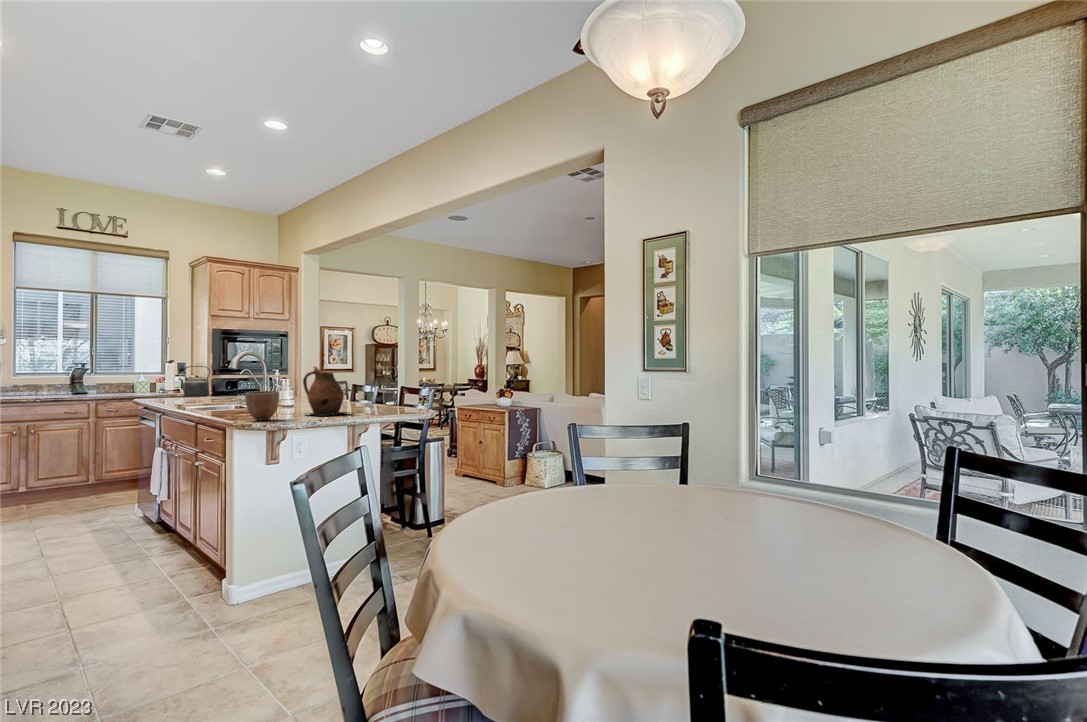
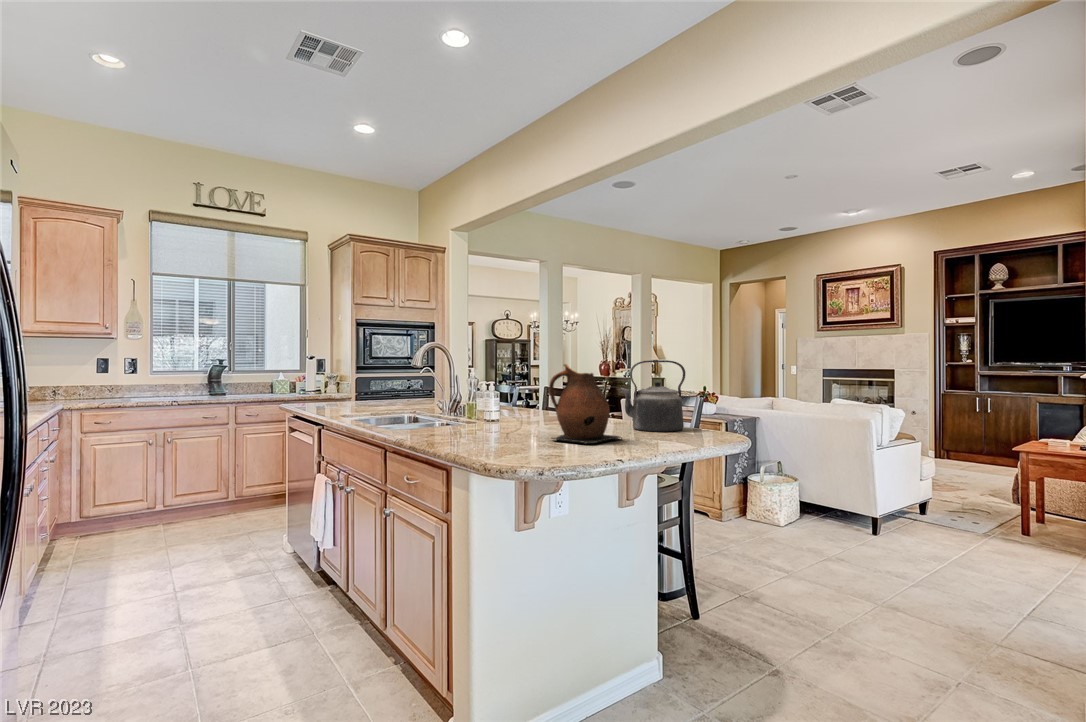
kettle: present [179,366,210,396] -> present [620,360,685,432]
decorative bowl: present [245,391,279,421] -> none [489,404,540,455]

